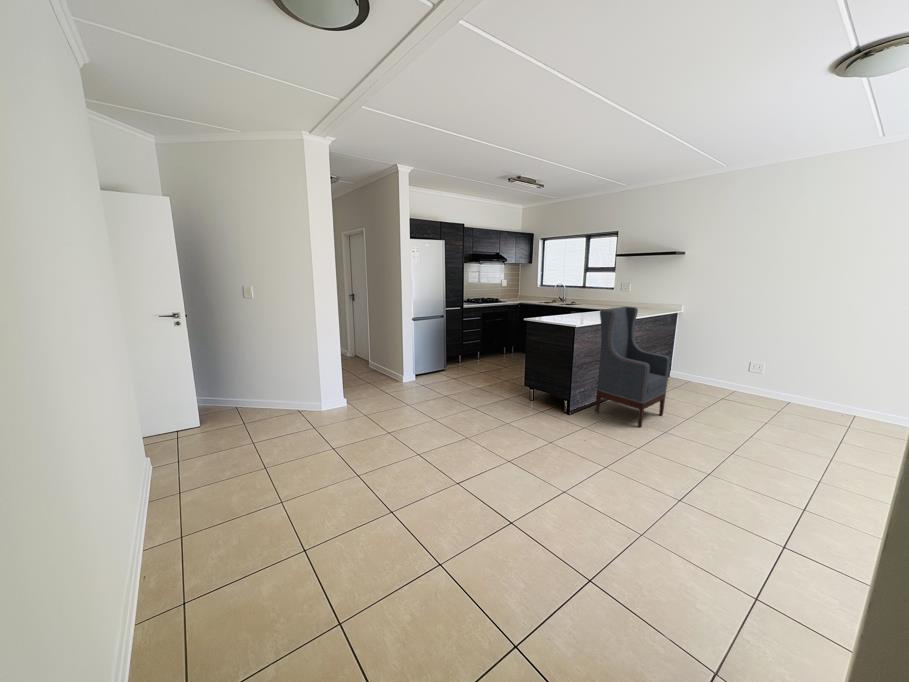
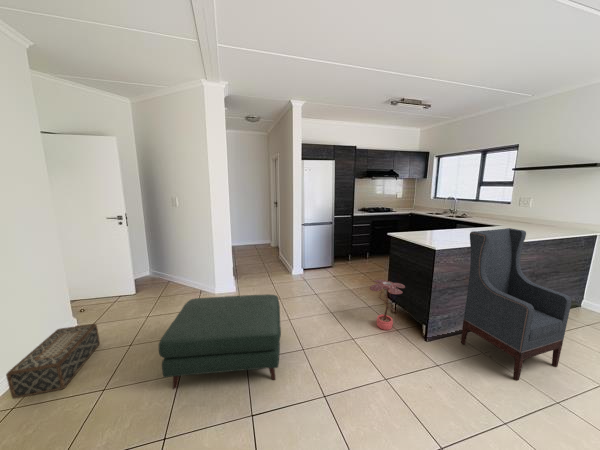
potted plant: none [516,365,548,413] -> present [370,280,405,330]
ottoman: none [333,387,462,489] -> present [159,294,281,389]
woven basket: none [145,449,217,538] -> present [6,324,100,399]

